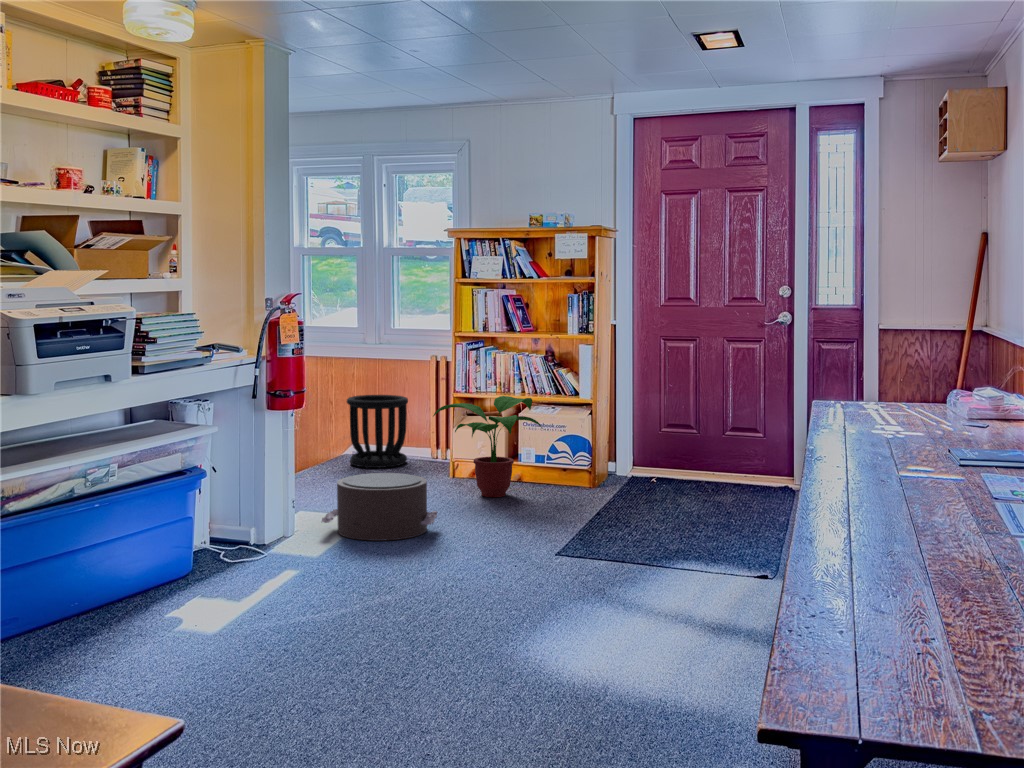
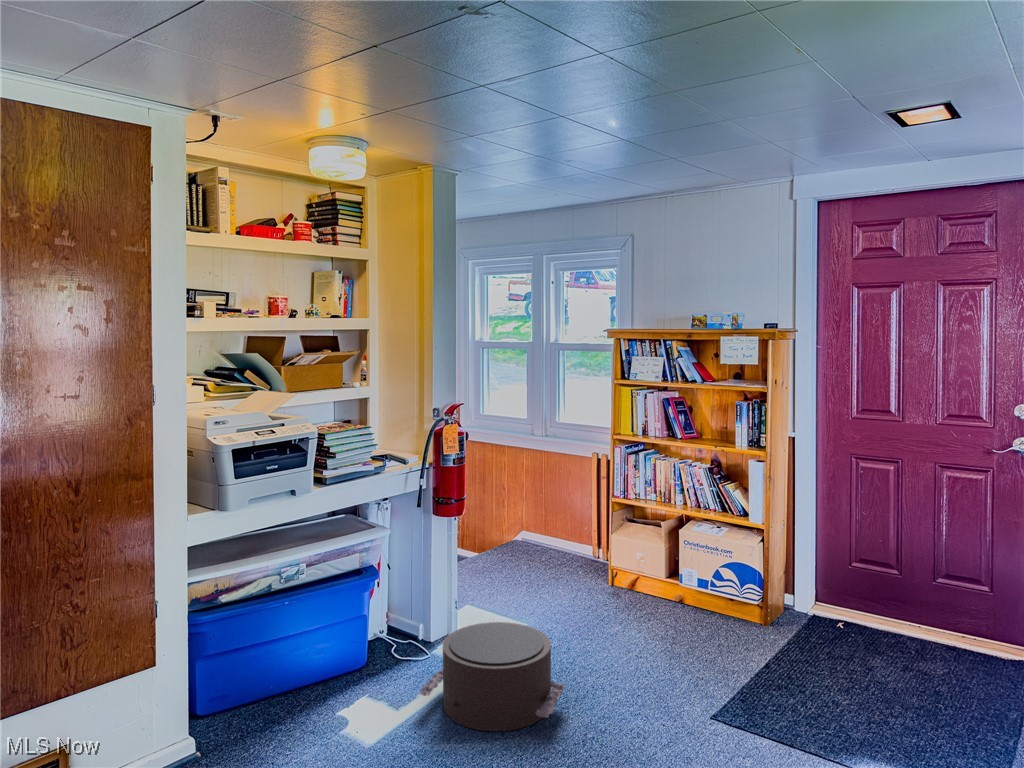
wastebasket: present [347,395,408,468] -> none [509,488,569,566]
potted plant: present [433,396,543,497] -> none [581,514,705,636]

